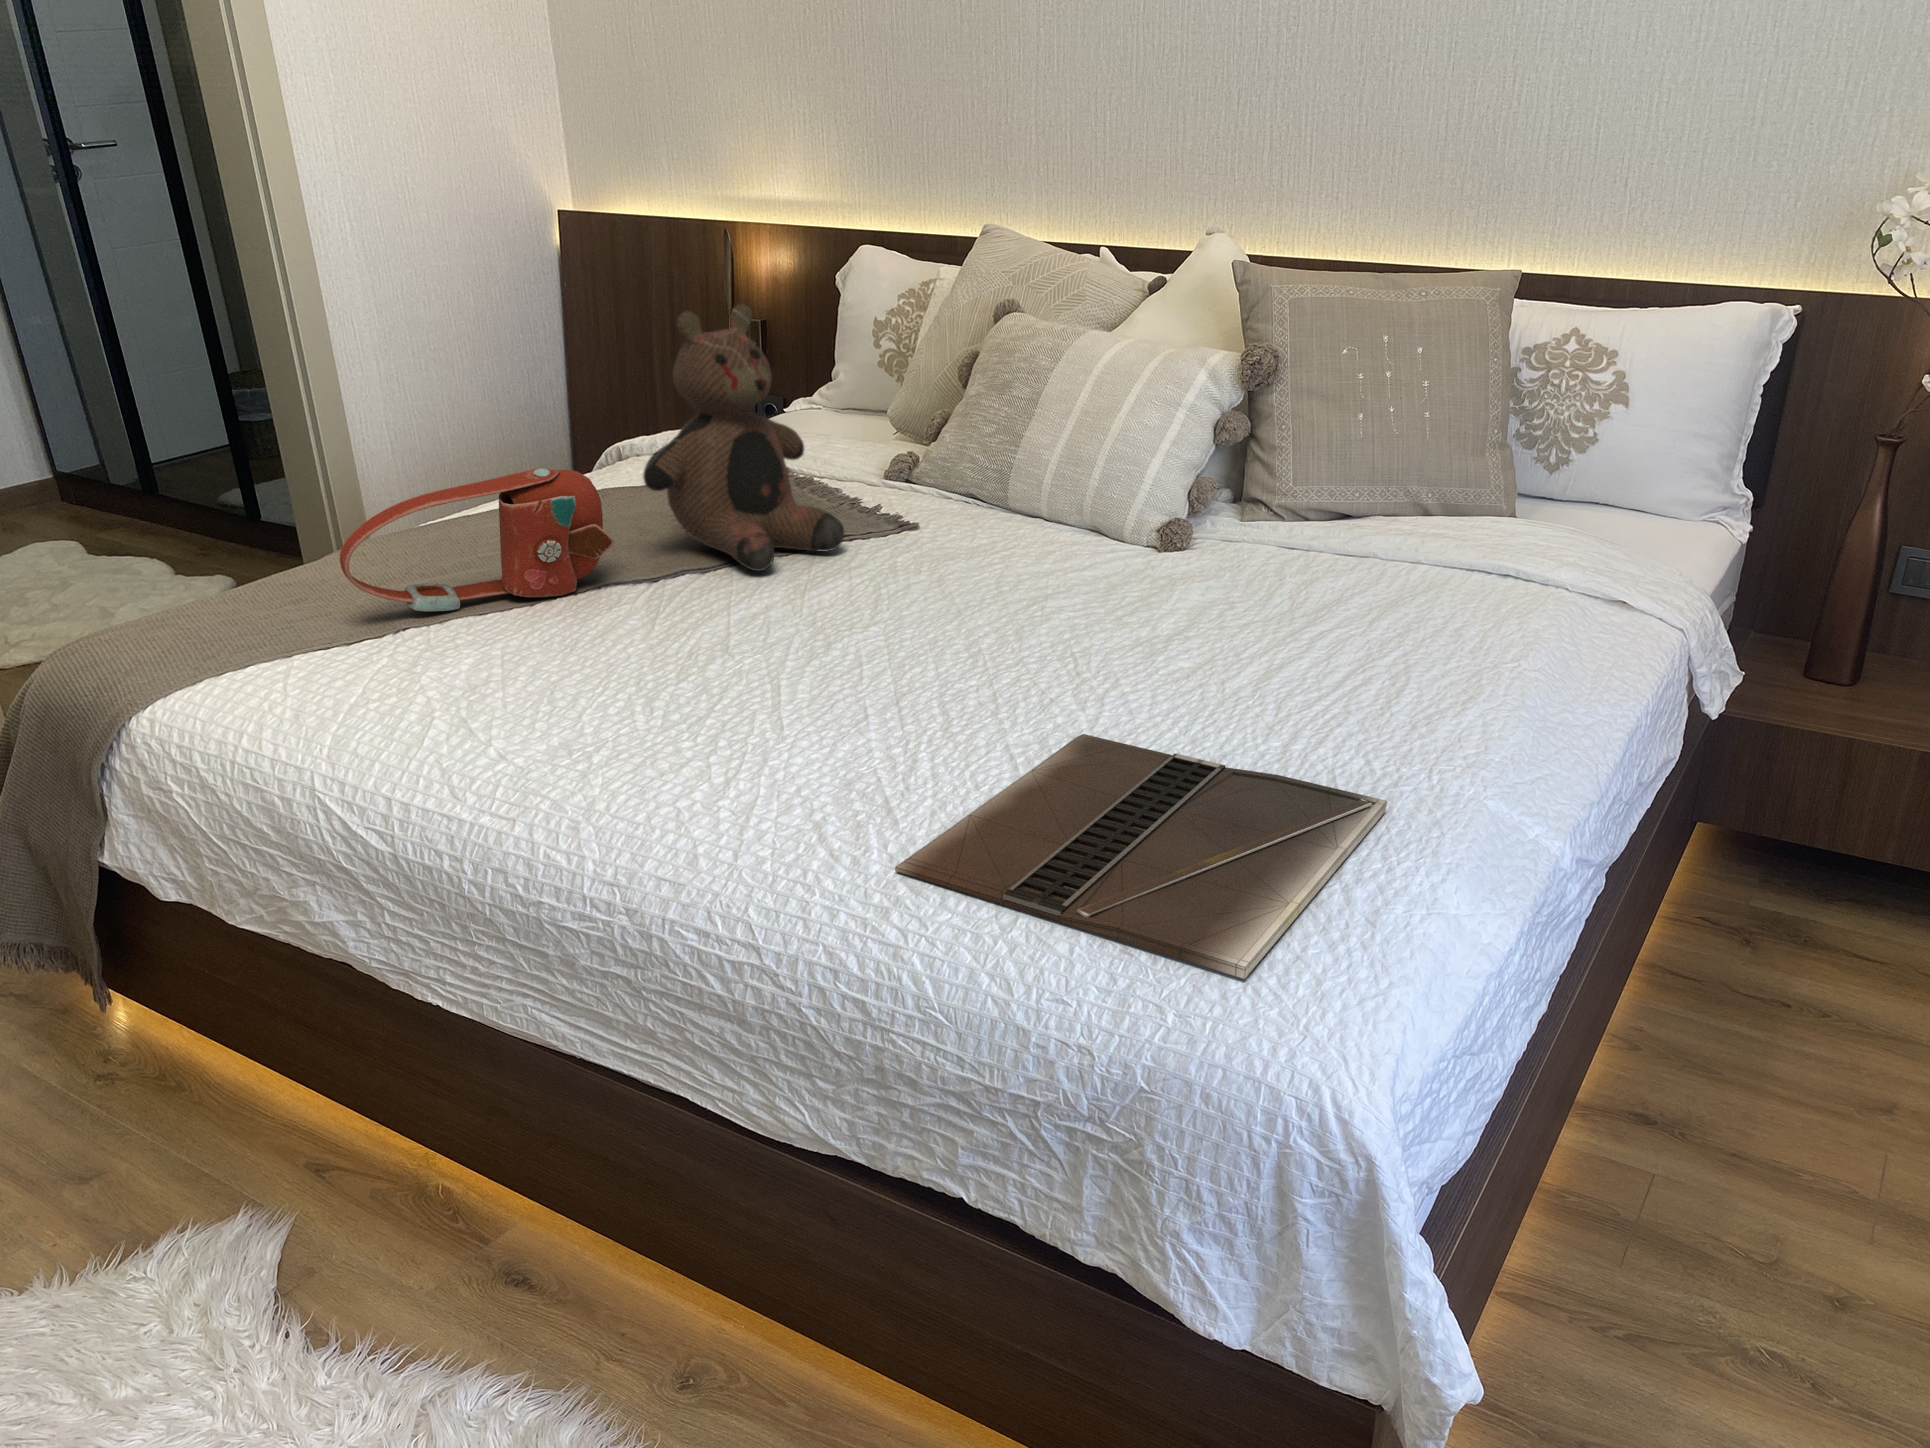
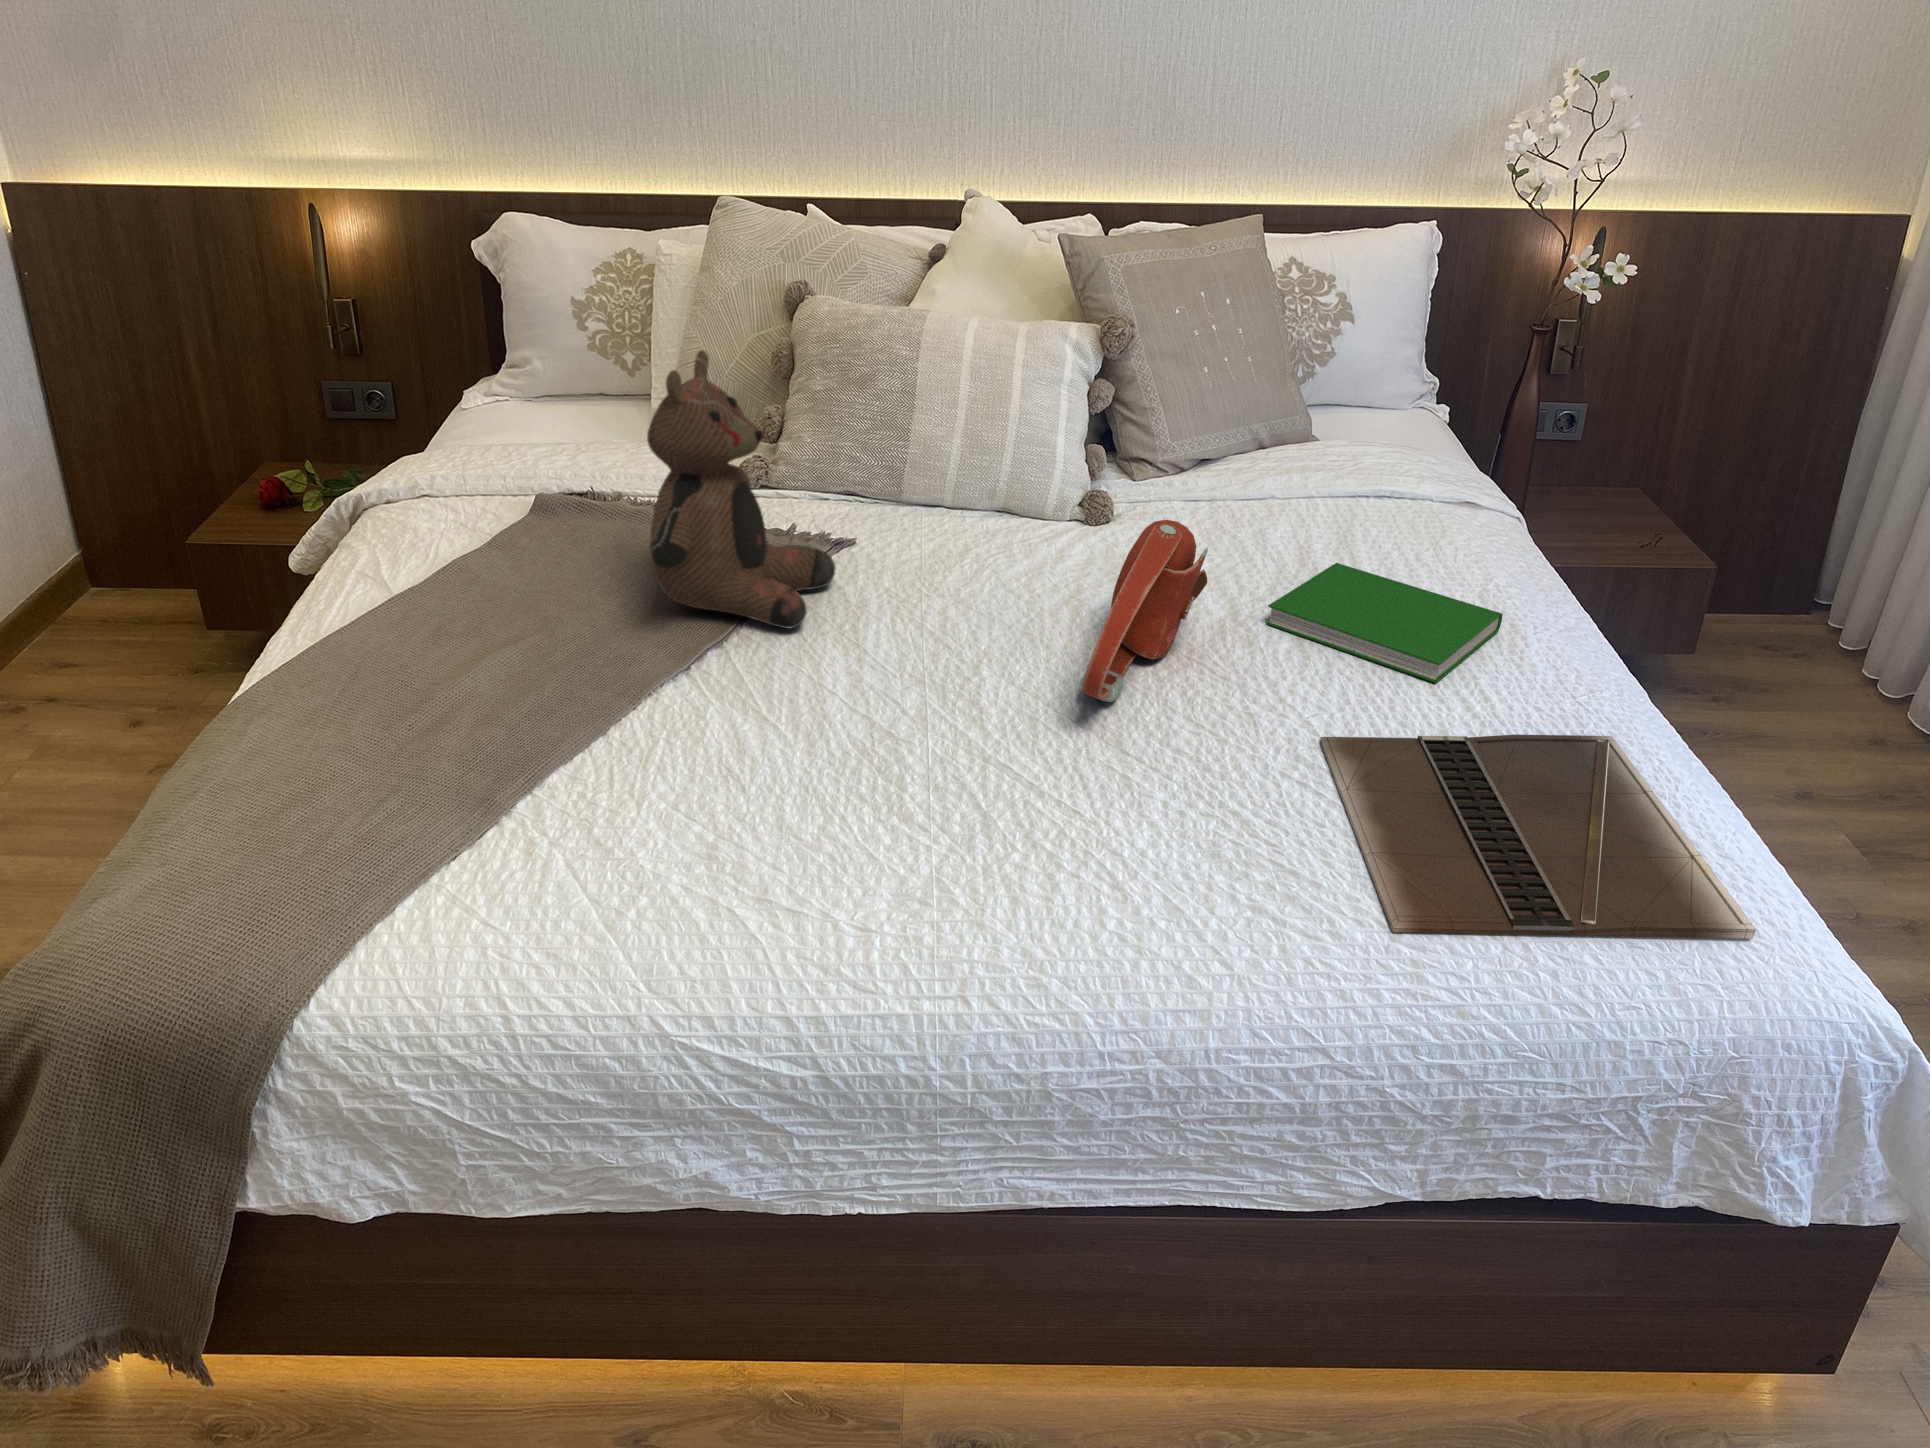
handbag: present [340,468,614,611] -> present [1079,520,1208,702]
hardcover book: none [1187,614,1437,726] -> present [1266,563,1502,683]

